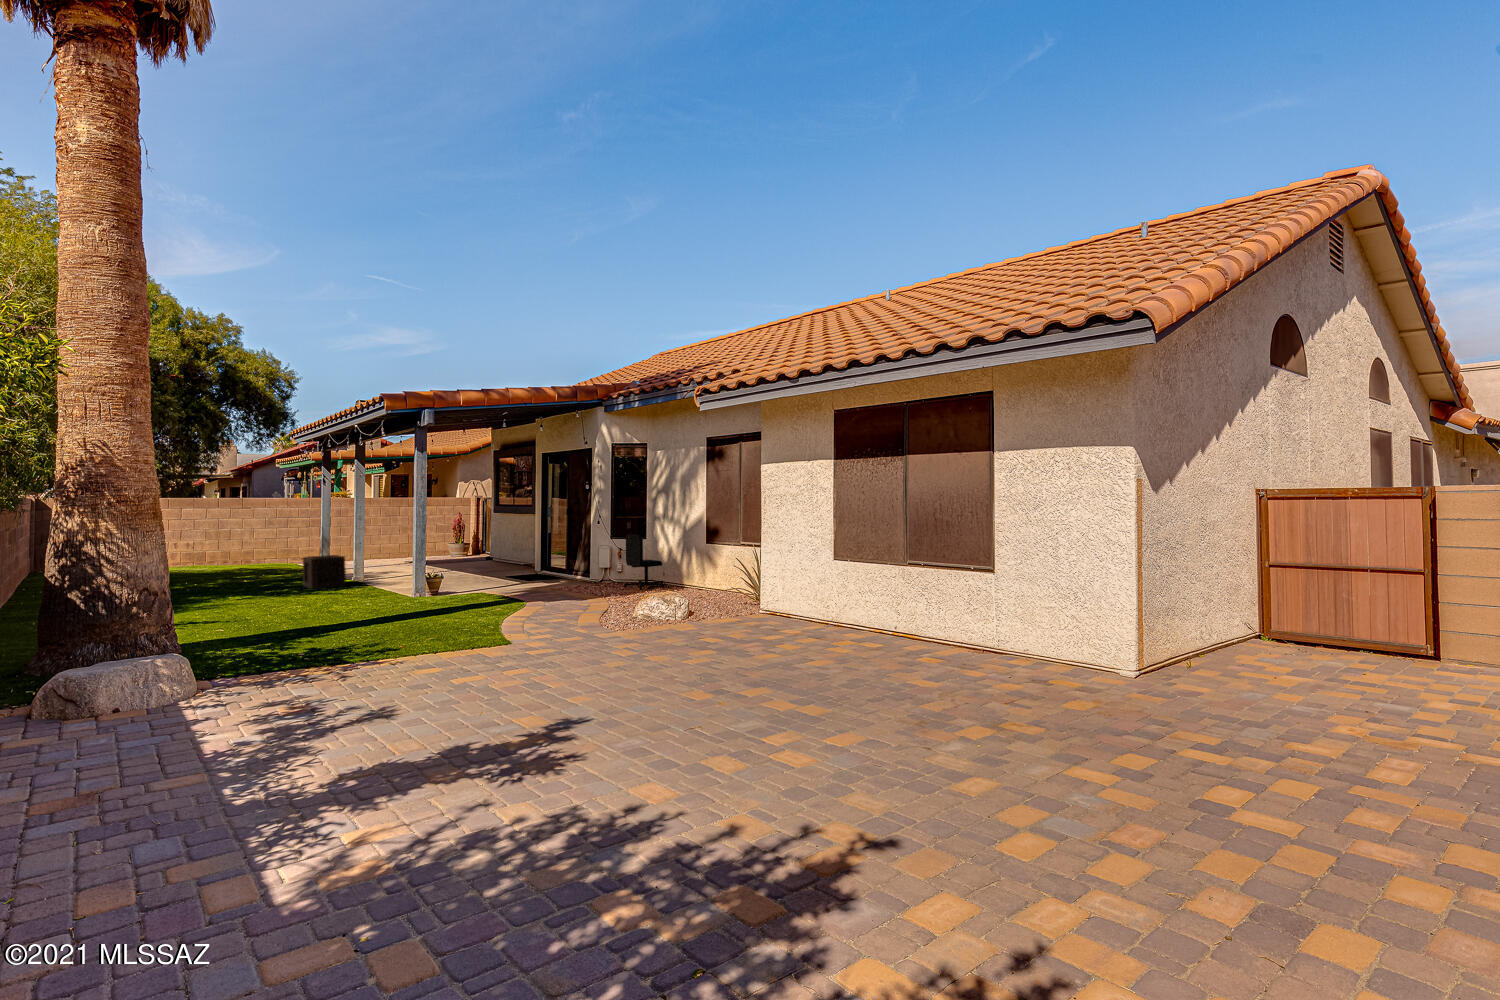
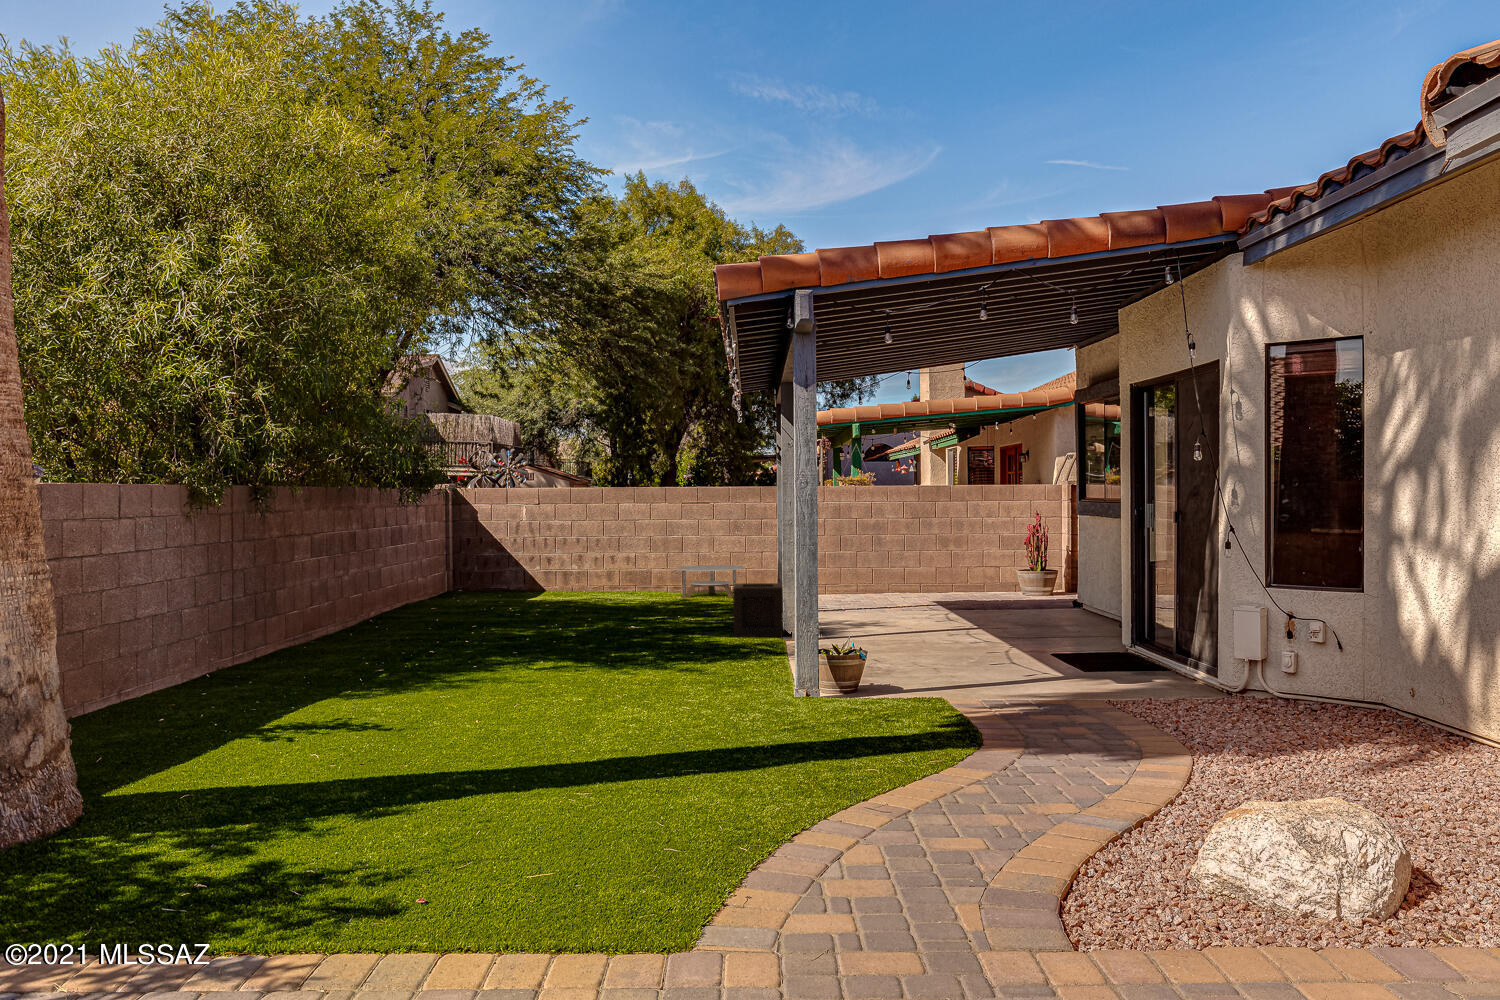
chair: present [624,534,665,590] -> none [1283,580,1413,742]
round table: none [192,550,255,576] -> present [675,565,745,598]

